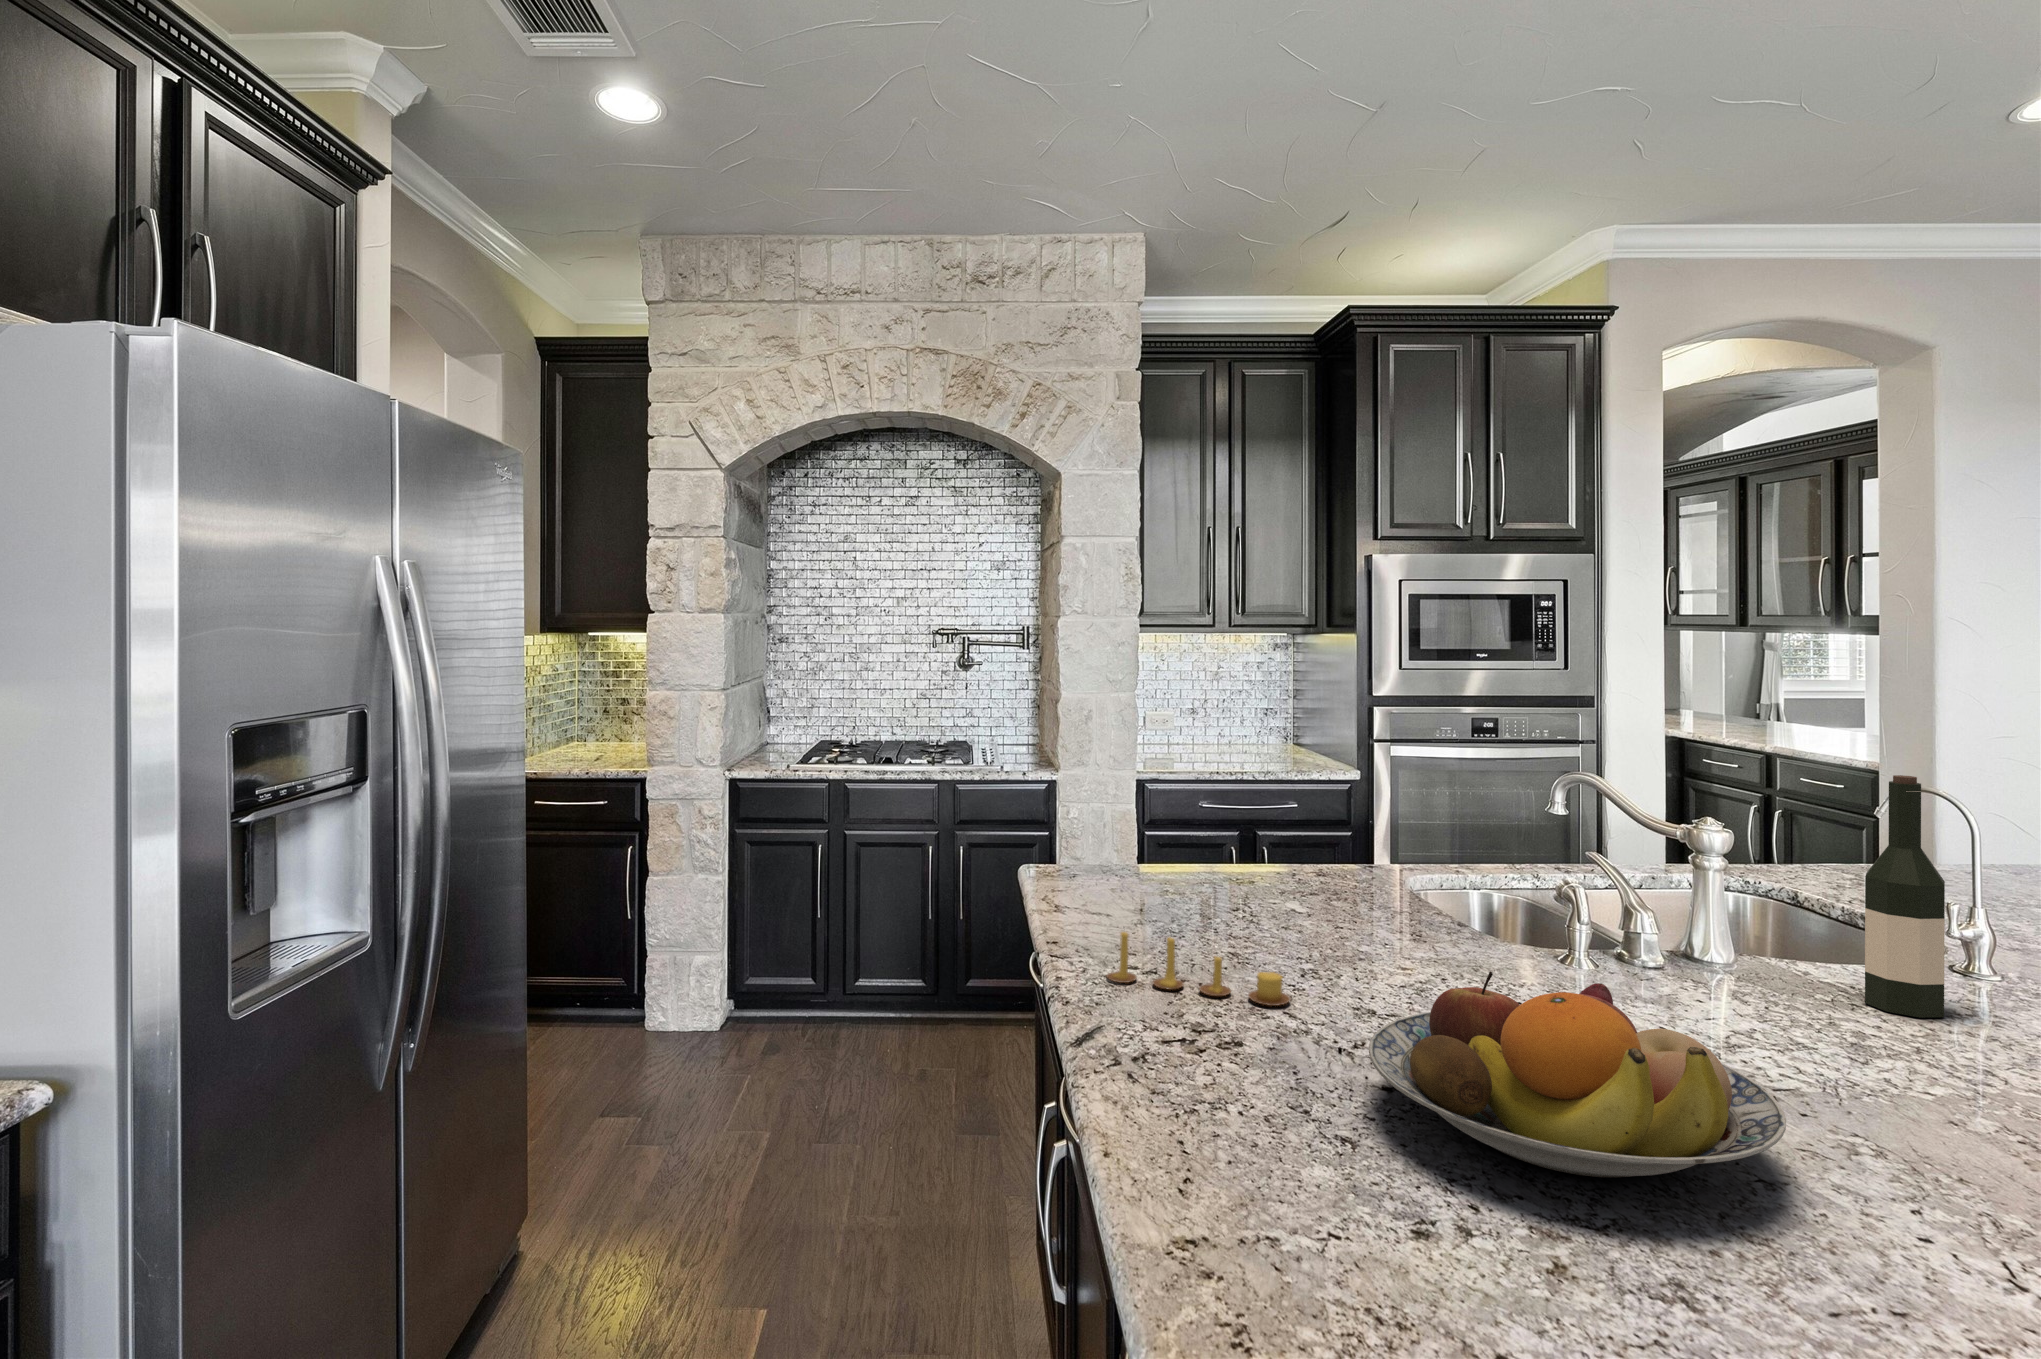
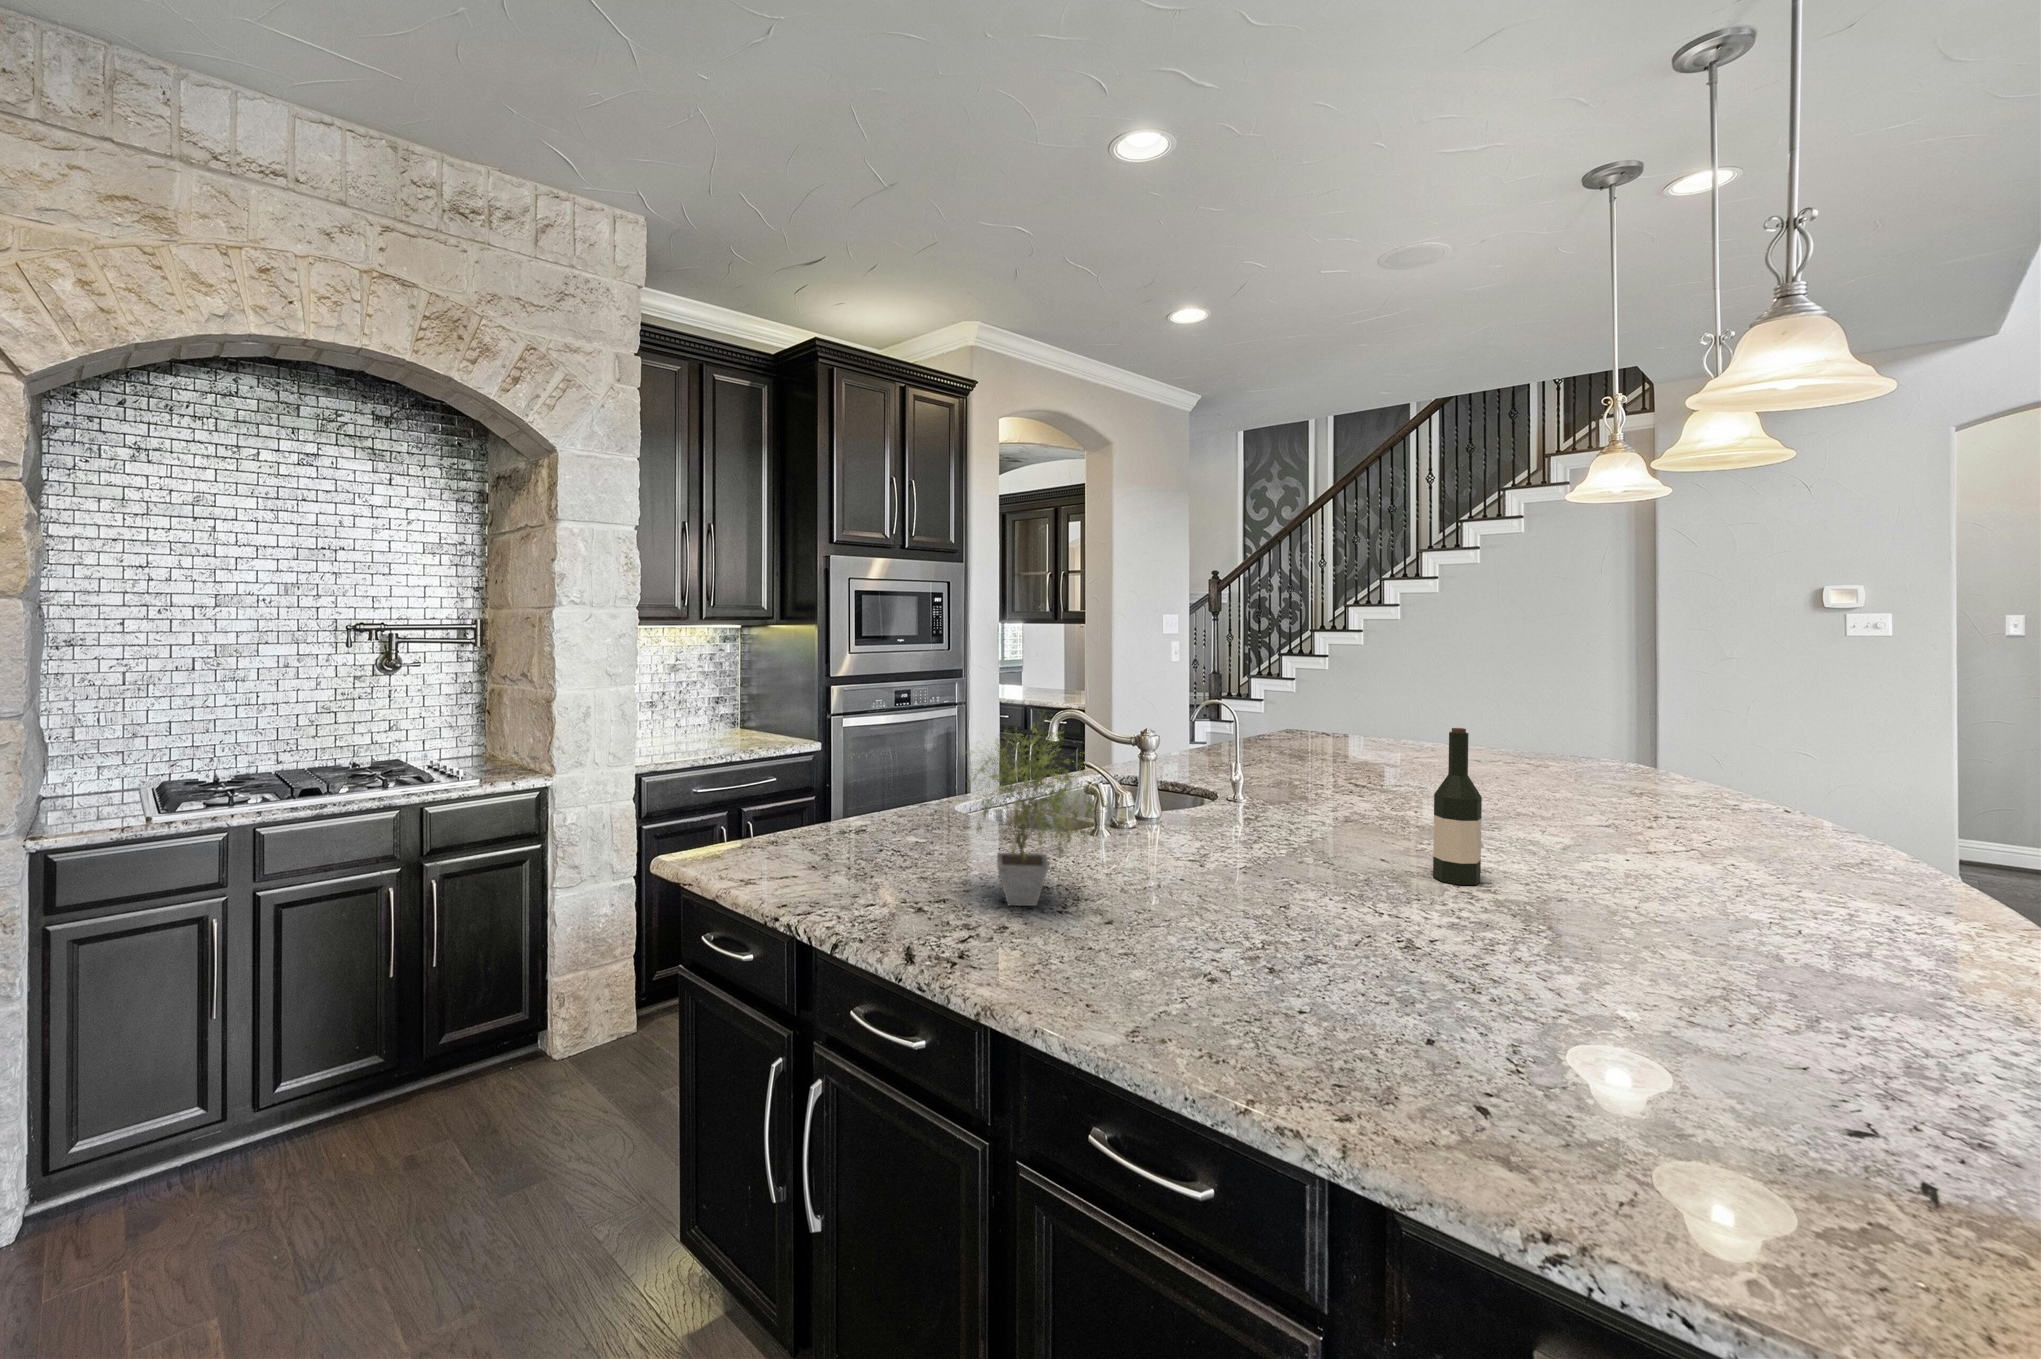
potted plant: none [1166,710,1331,912] -> present [964,713,1104,906]
candle: present [1107,932,1290,1006] -> none [1096,951,1264,1019]
fruit bowl: present [1369,971,1786,1177] -> none [1438,915,1799,1081]

